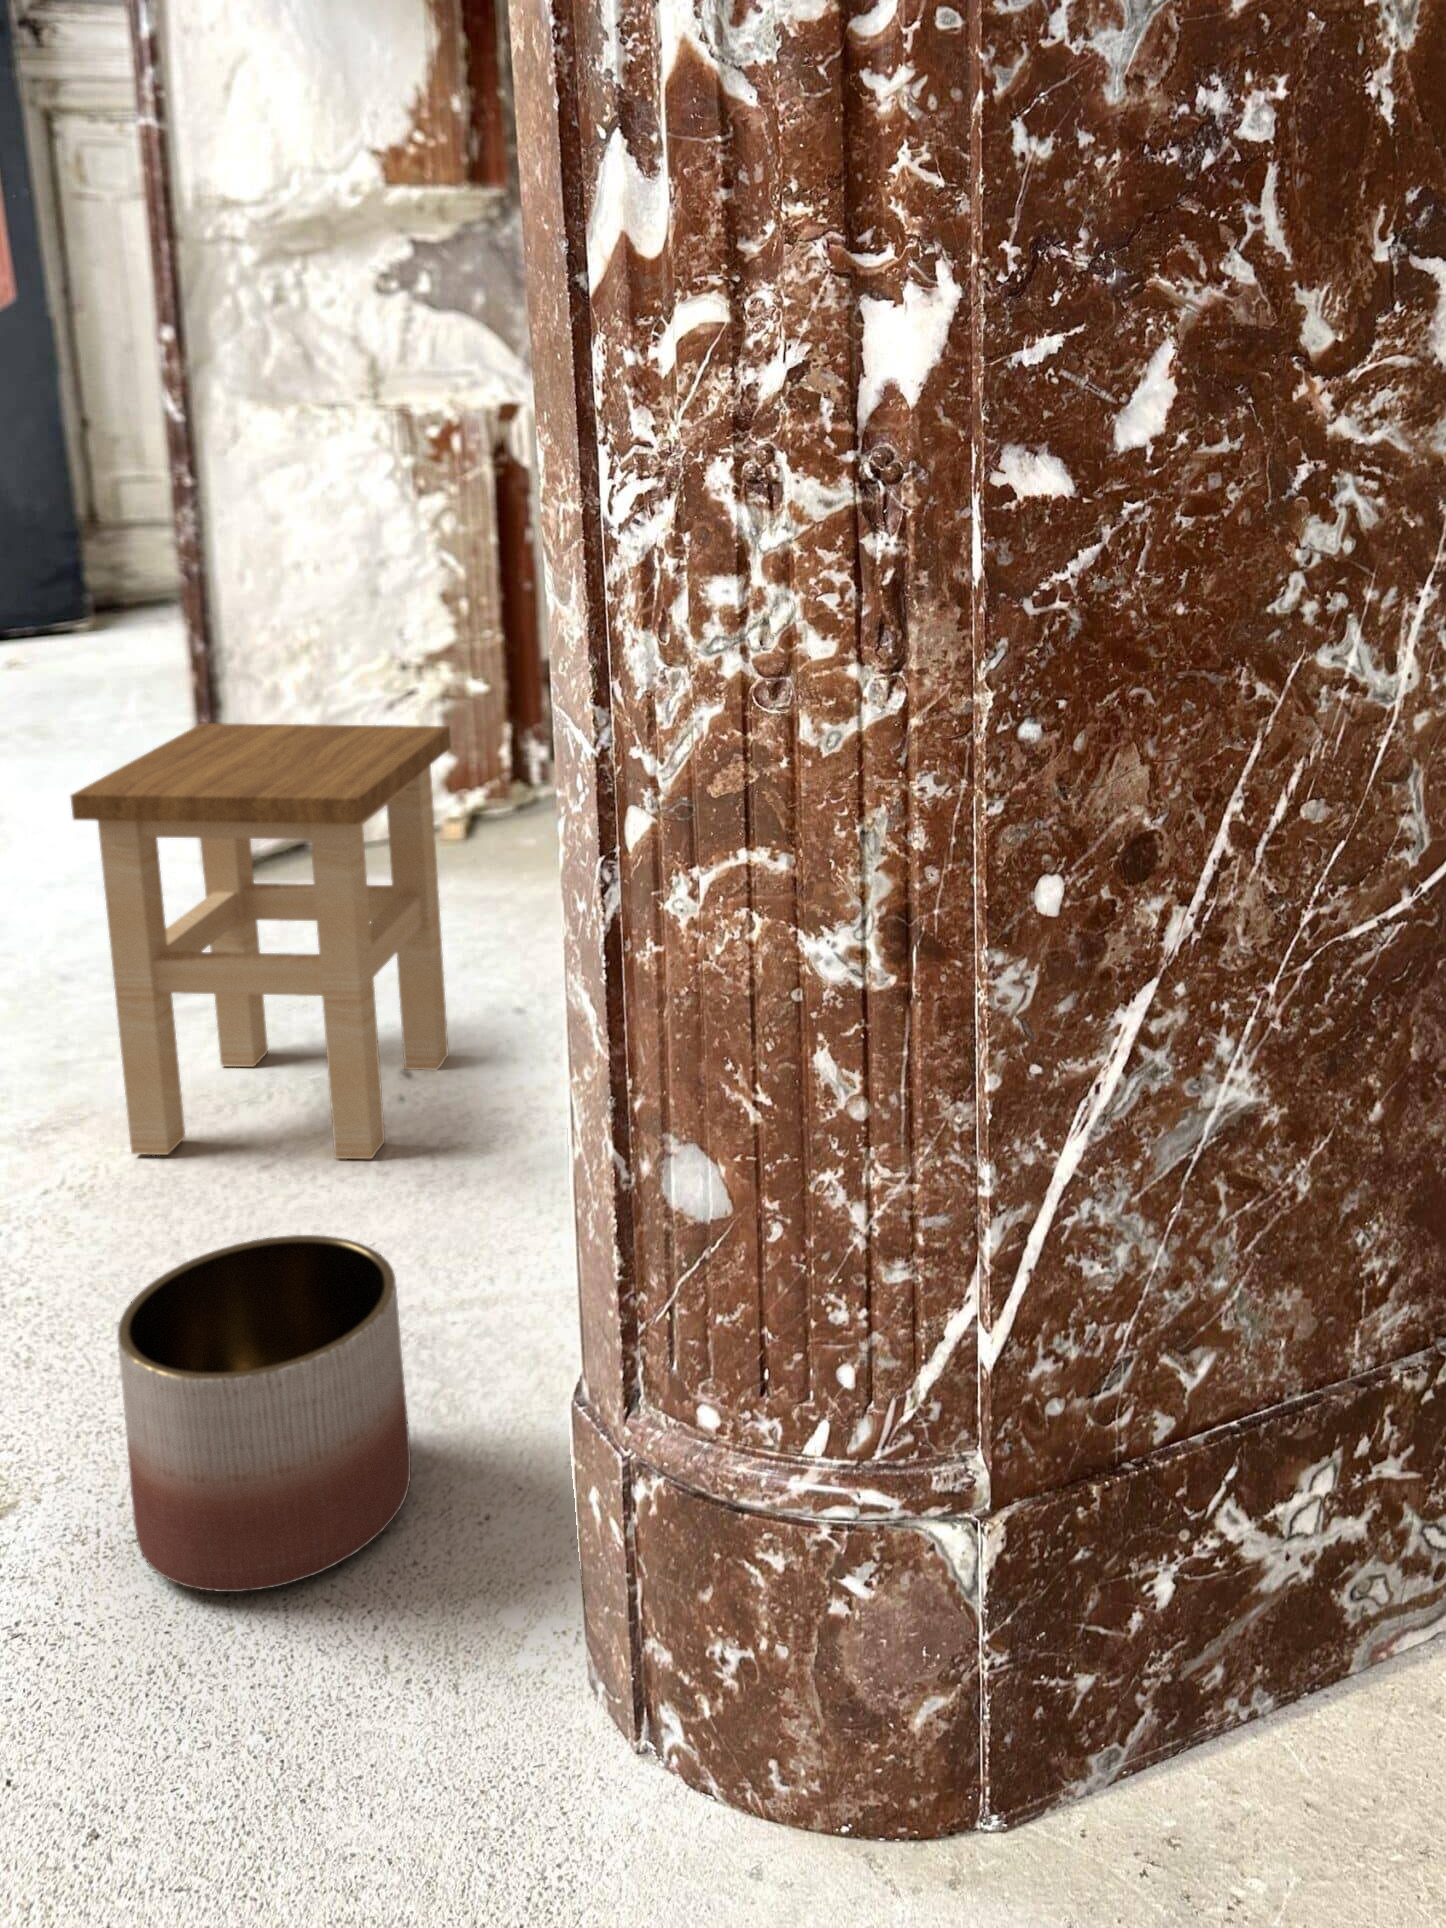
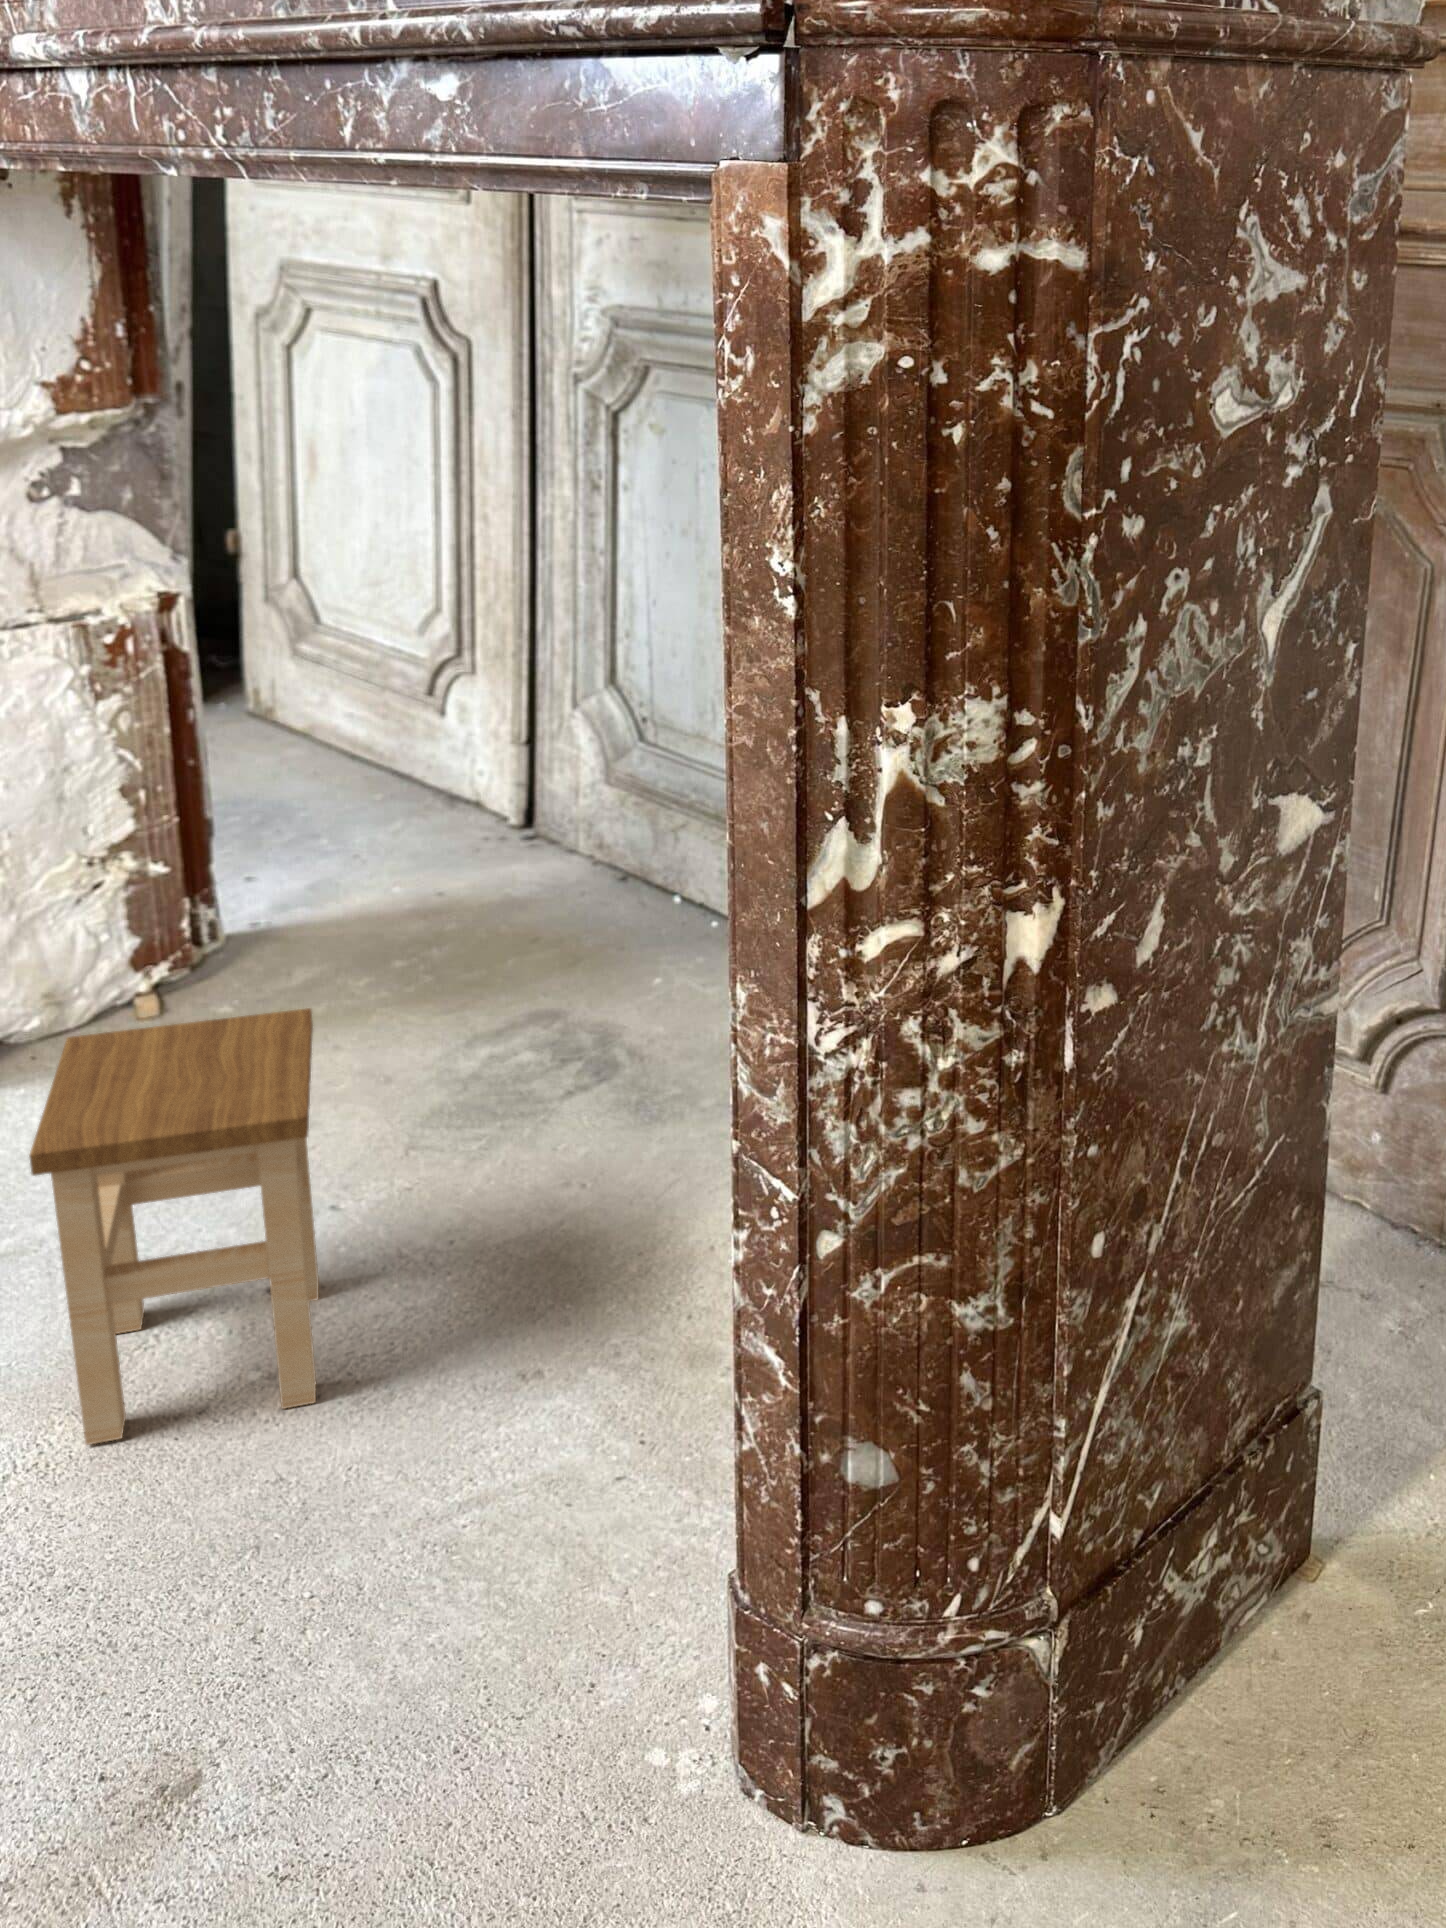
planter: present [118,1235,411,1592] -> none [324,1515,543,1819]

